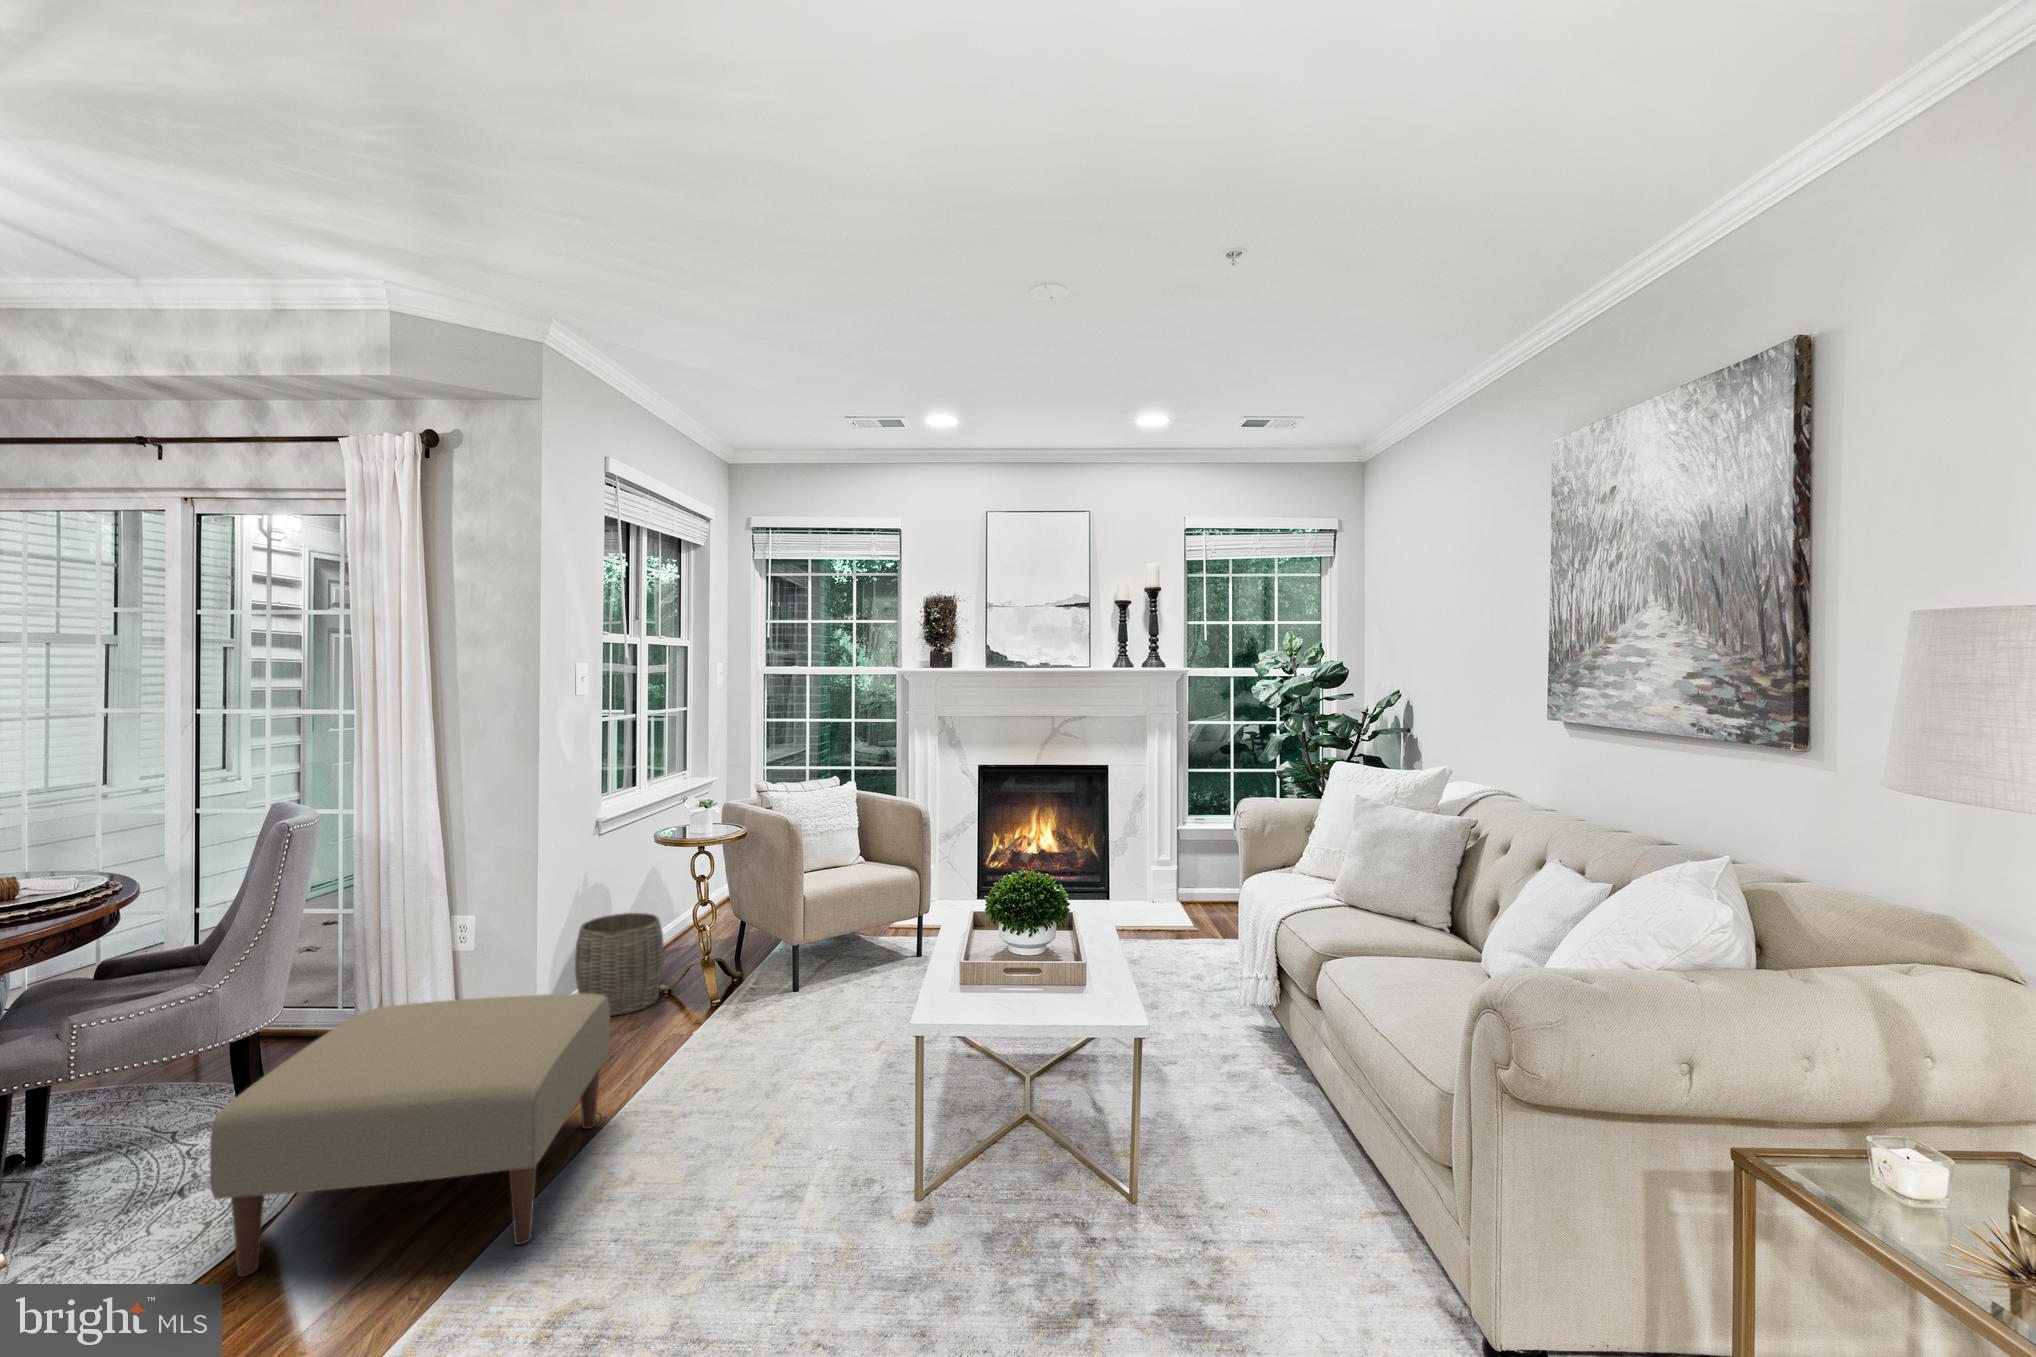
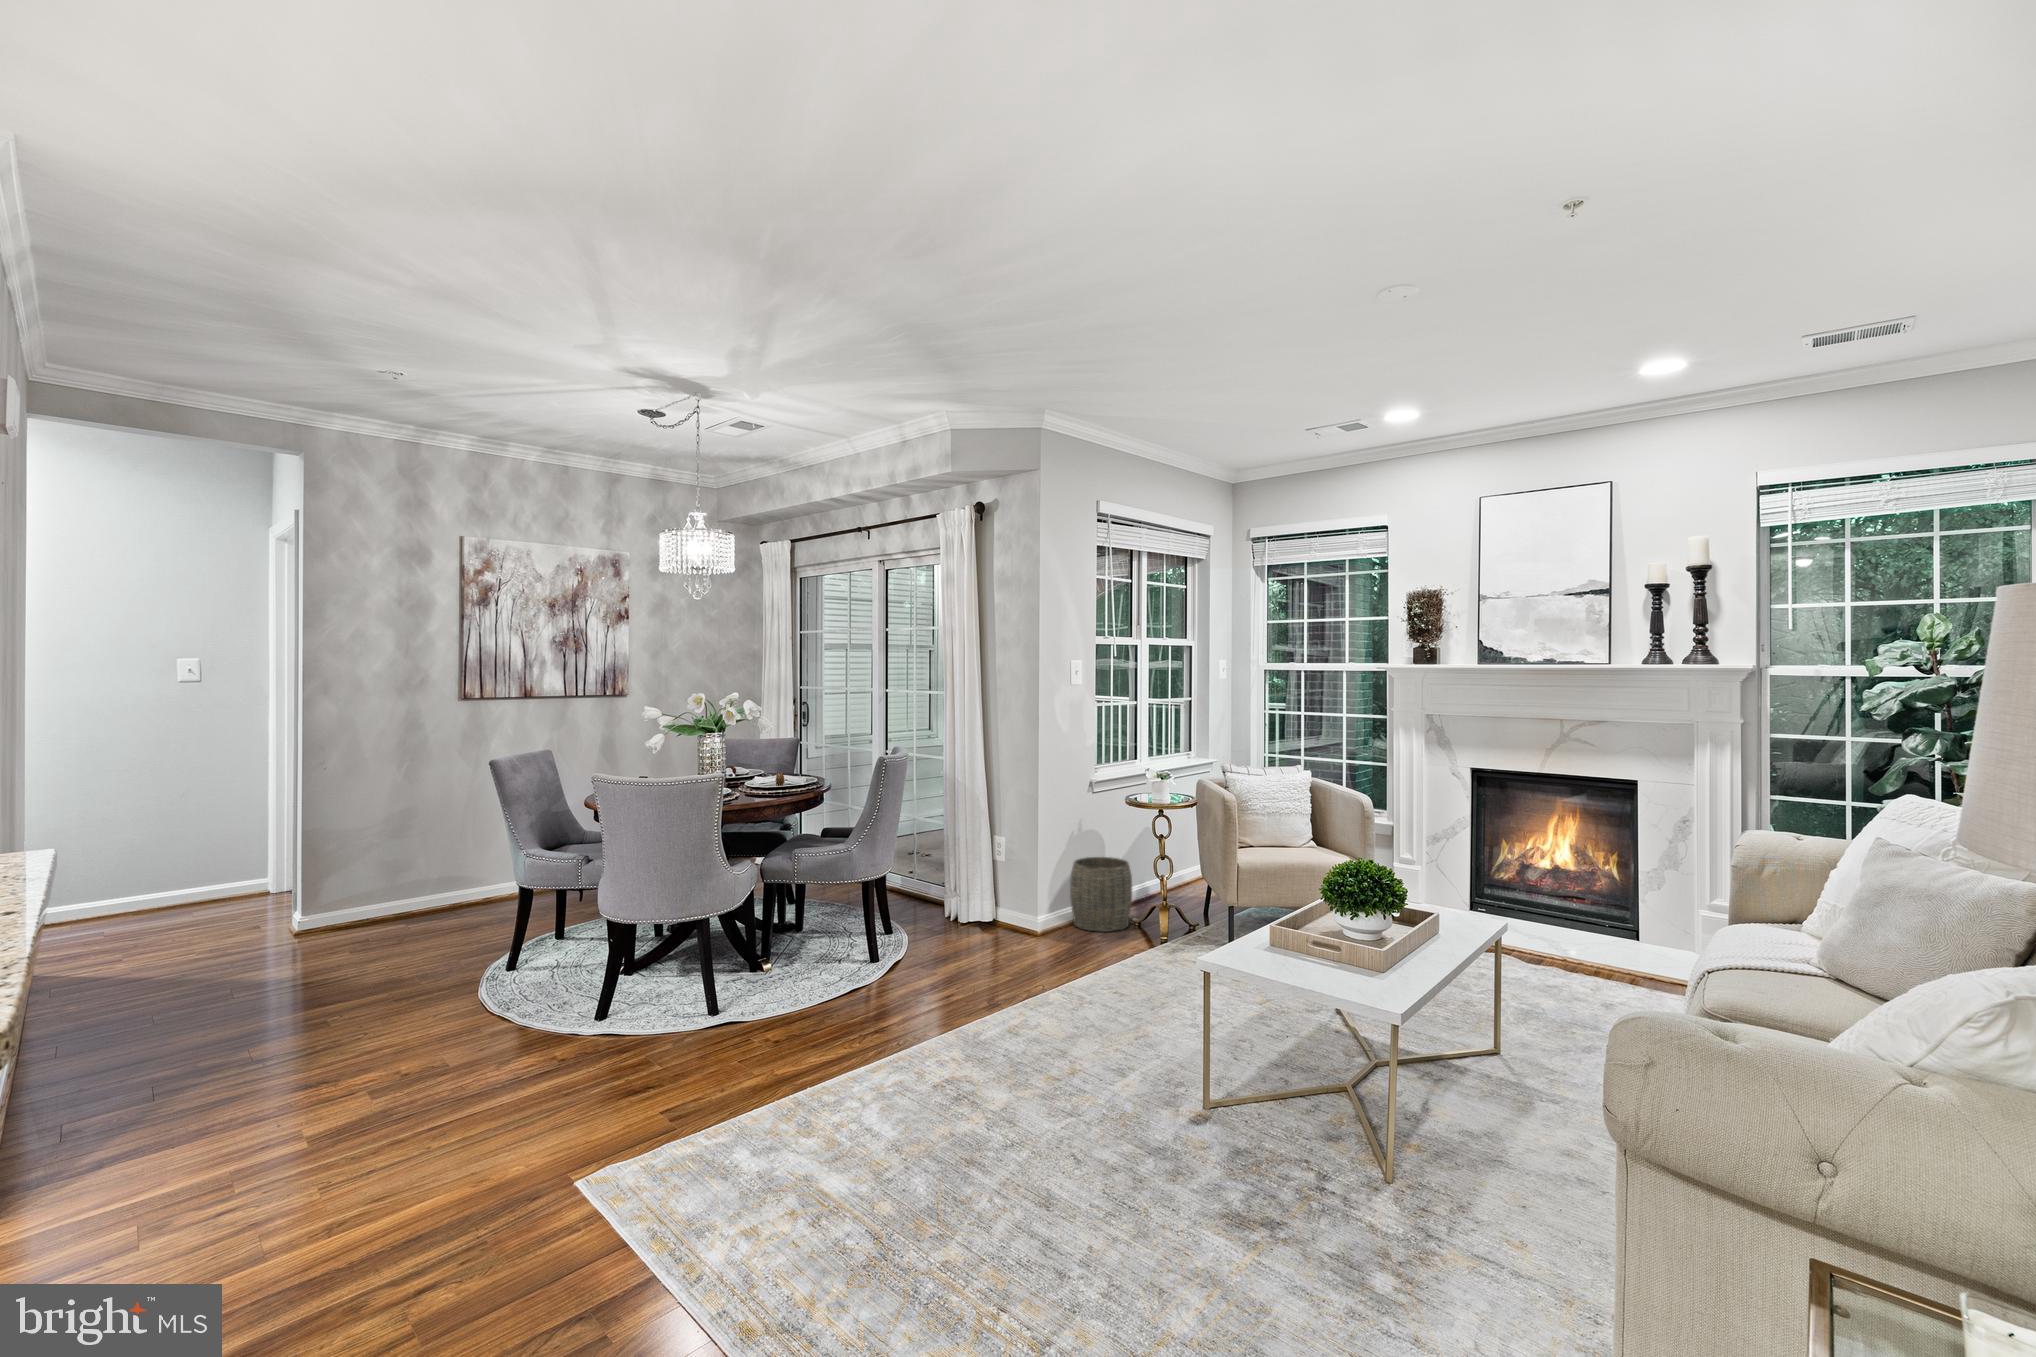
ottoman: present [210,994,610,1277] -> none [830,881,1046,1033]

